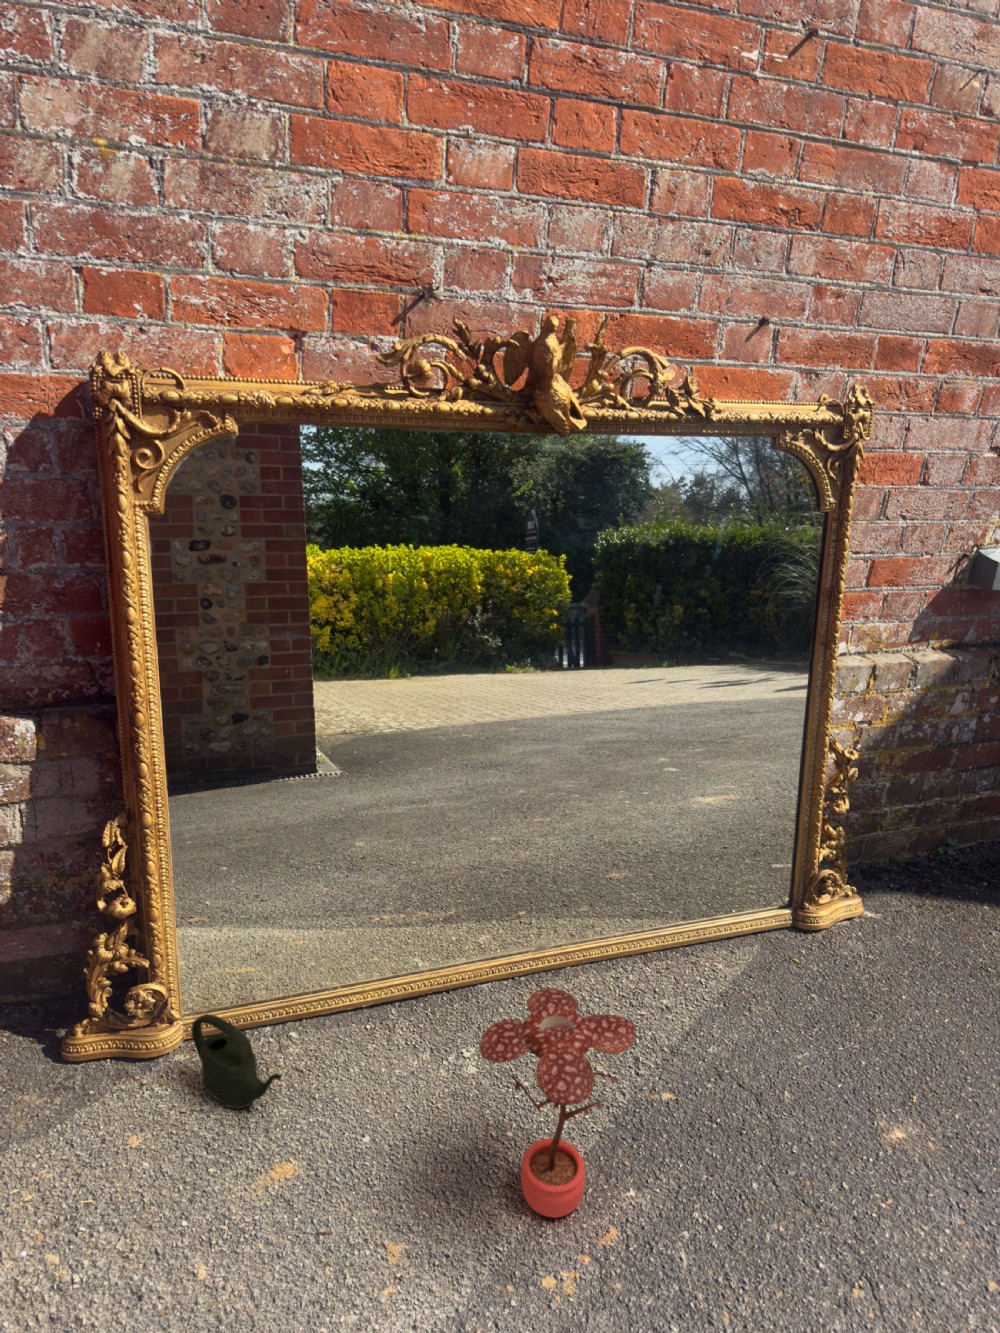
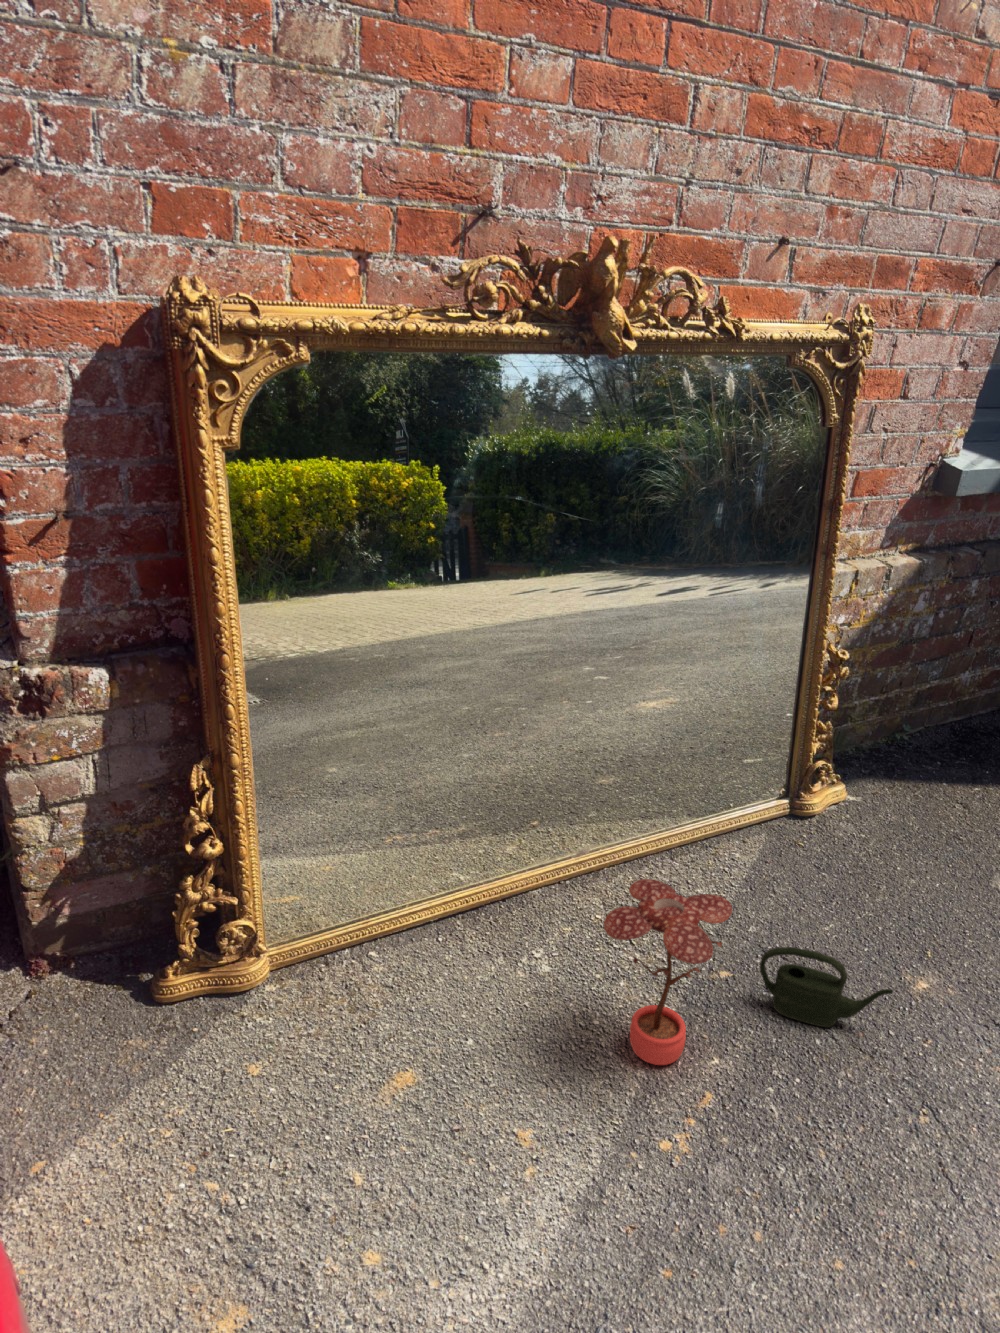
watering can: present [192,1014,282,1109] -> present [760,947,893,1027]

